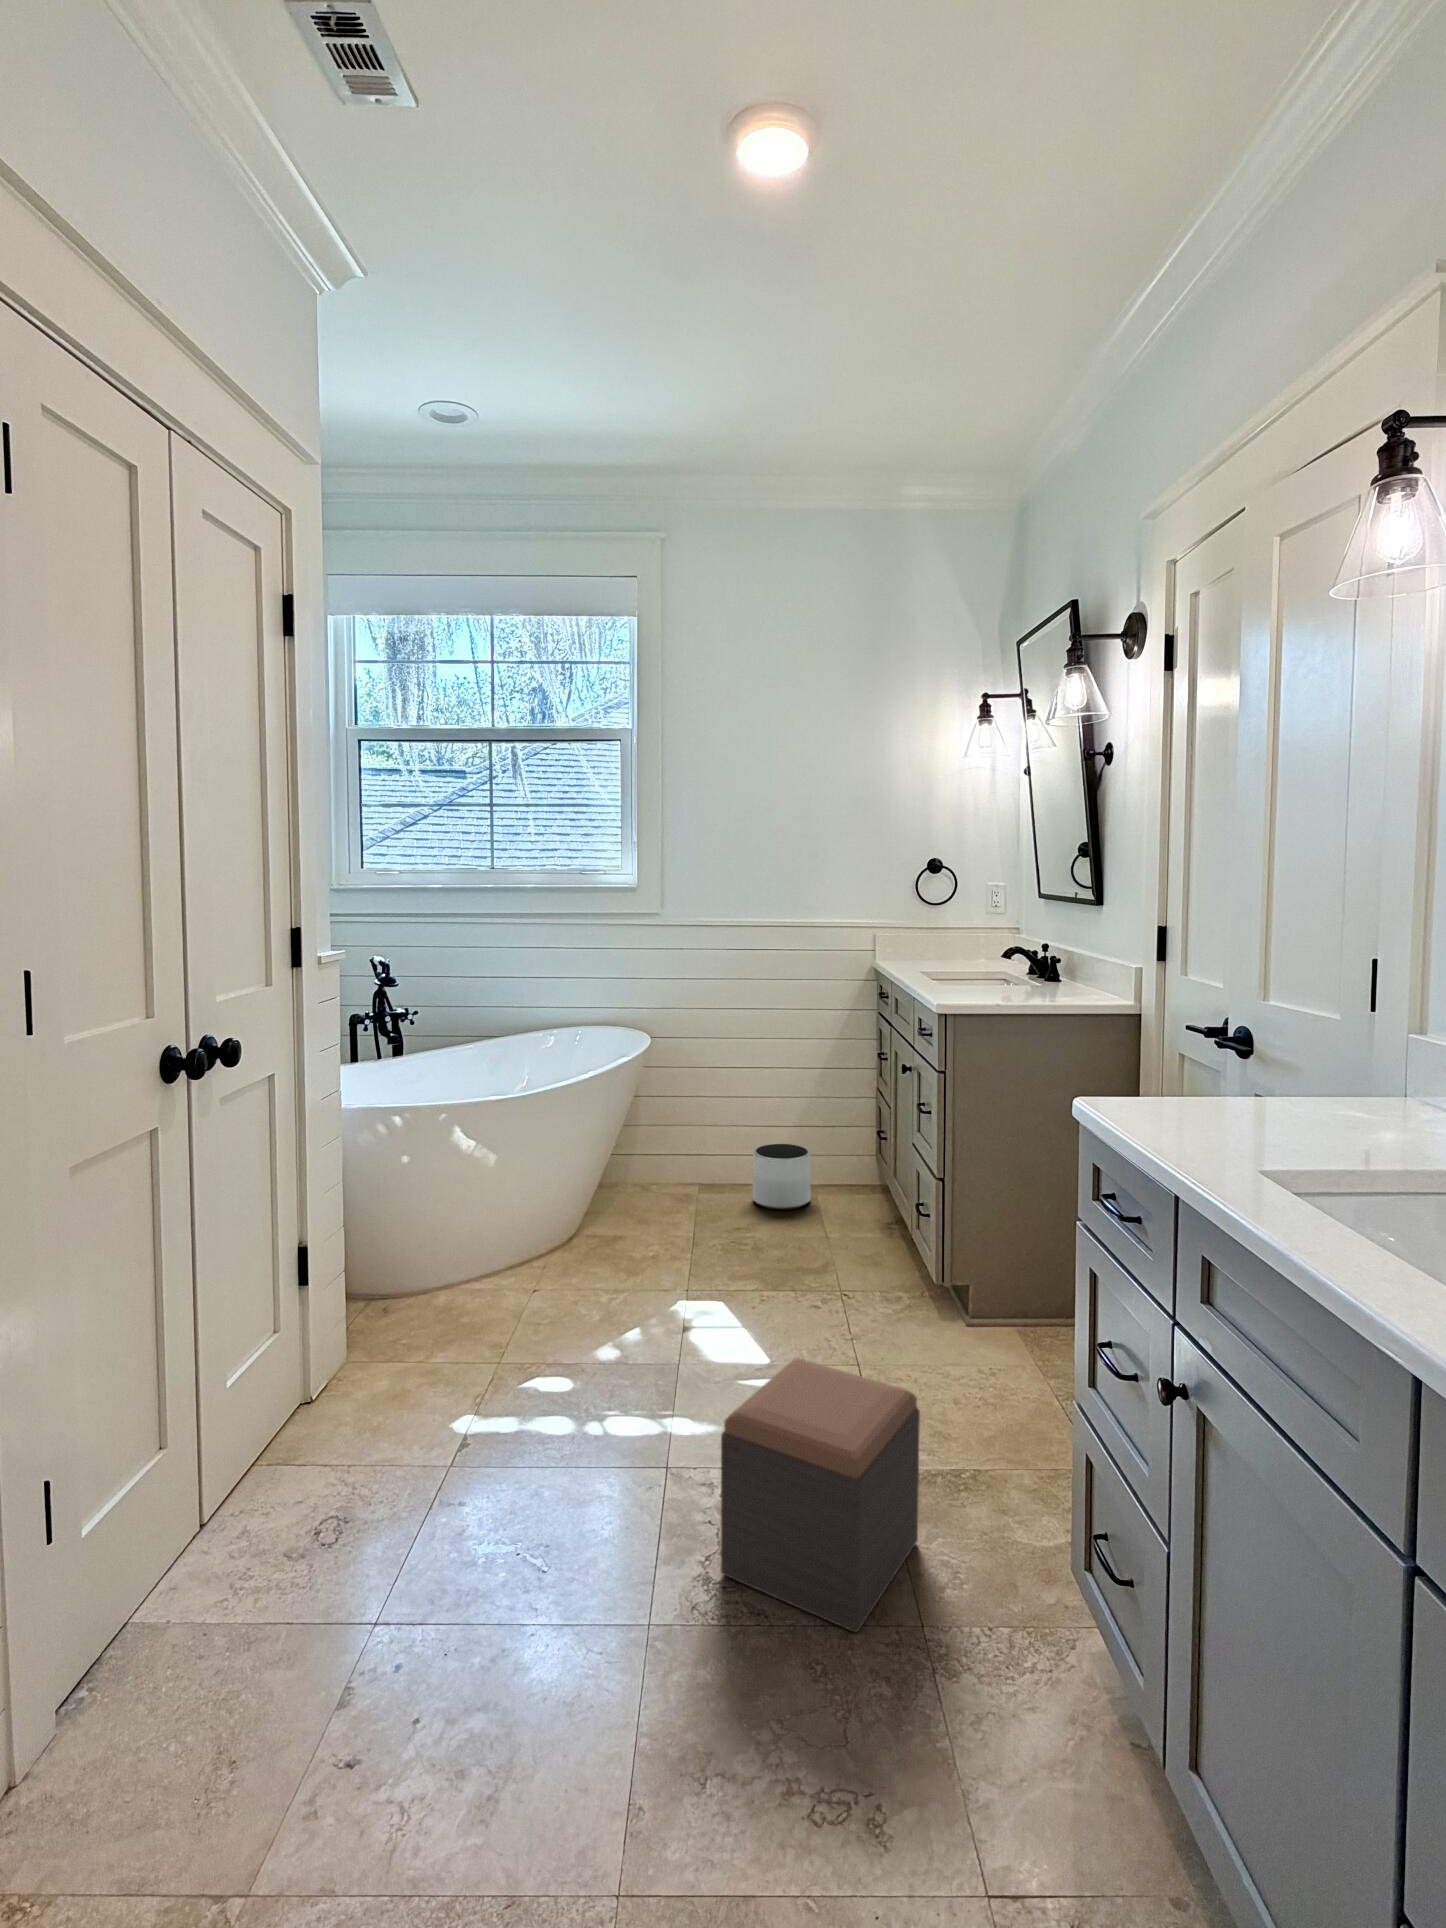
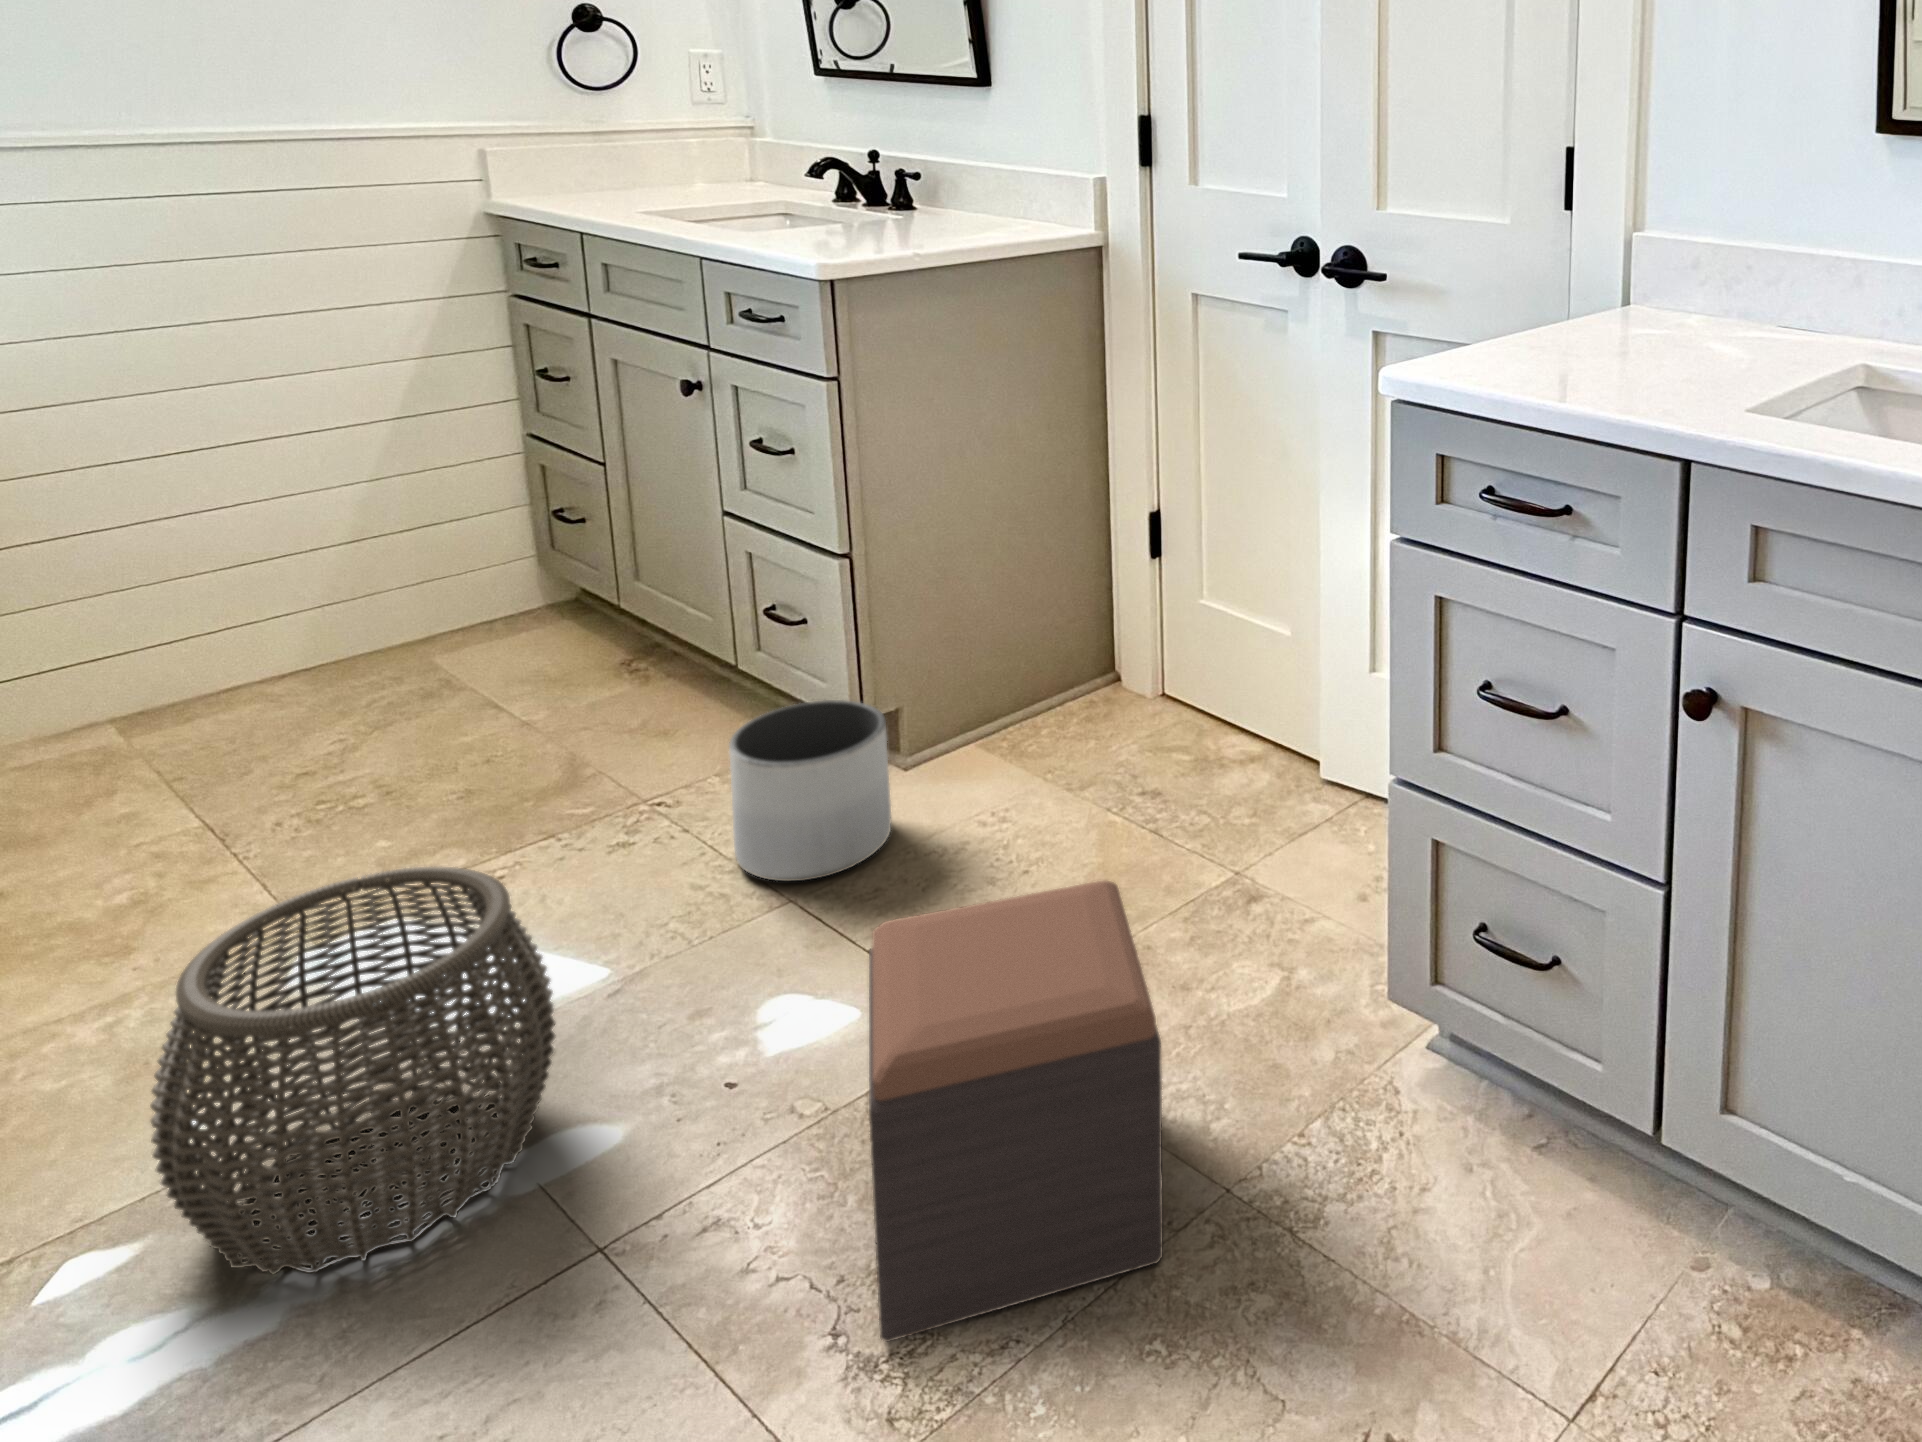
planter: present [753,1143,810,1210] -> present [729,700,891,881]
woven basket: none [568,1253,713,1422] -> present [150,867,555,1274]

